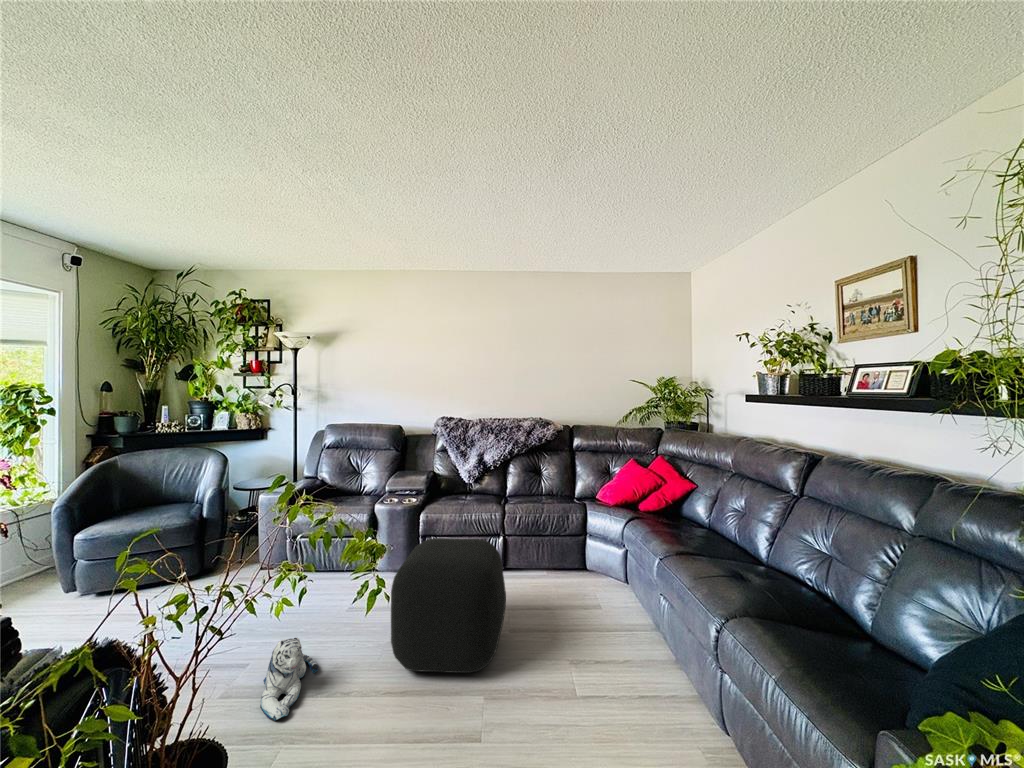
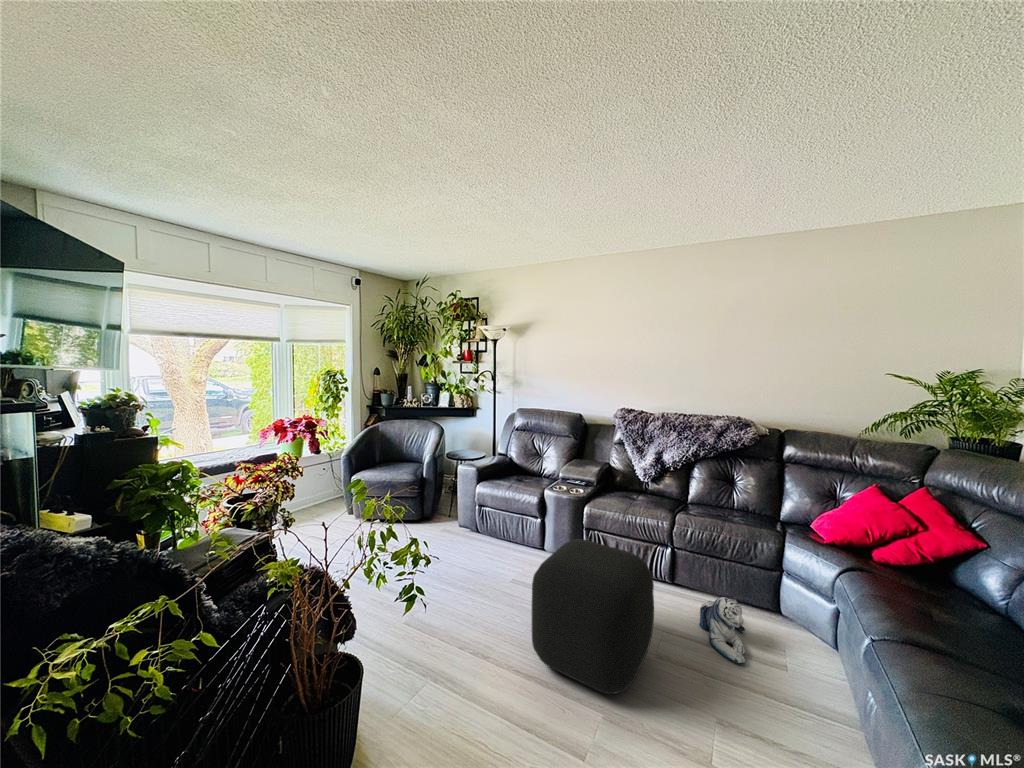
plush toy: present [260,638,318,721] -> present [699,597,745,663]

